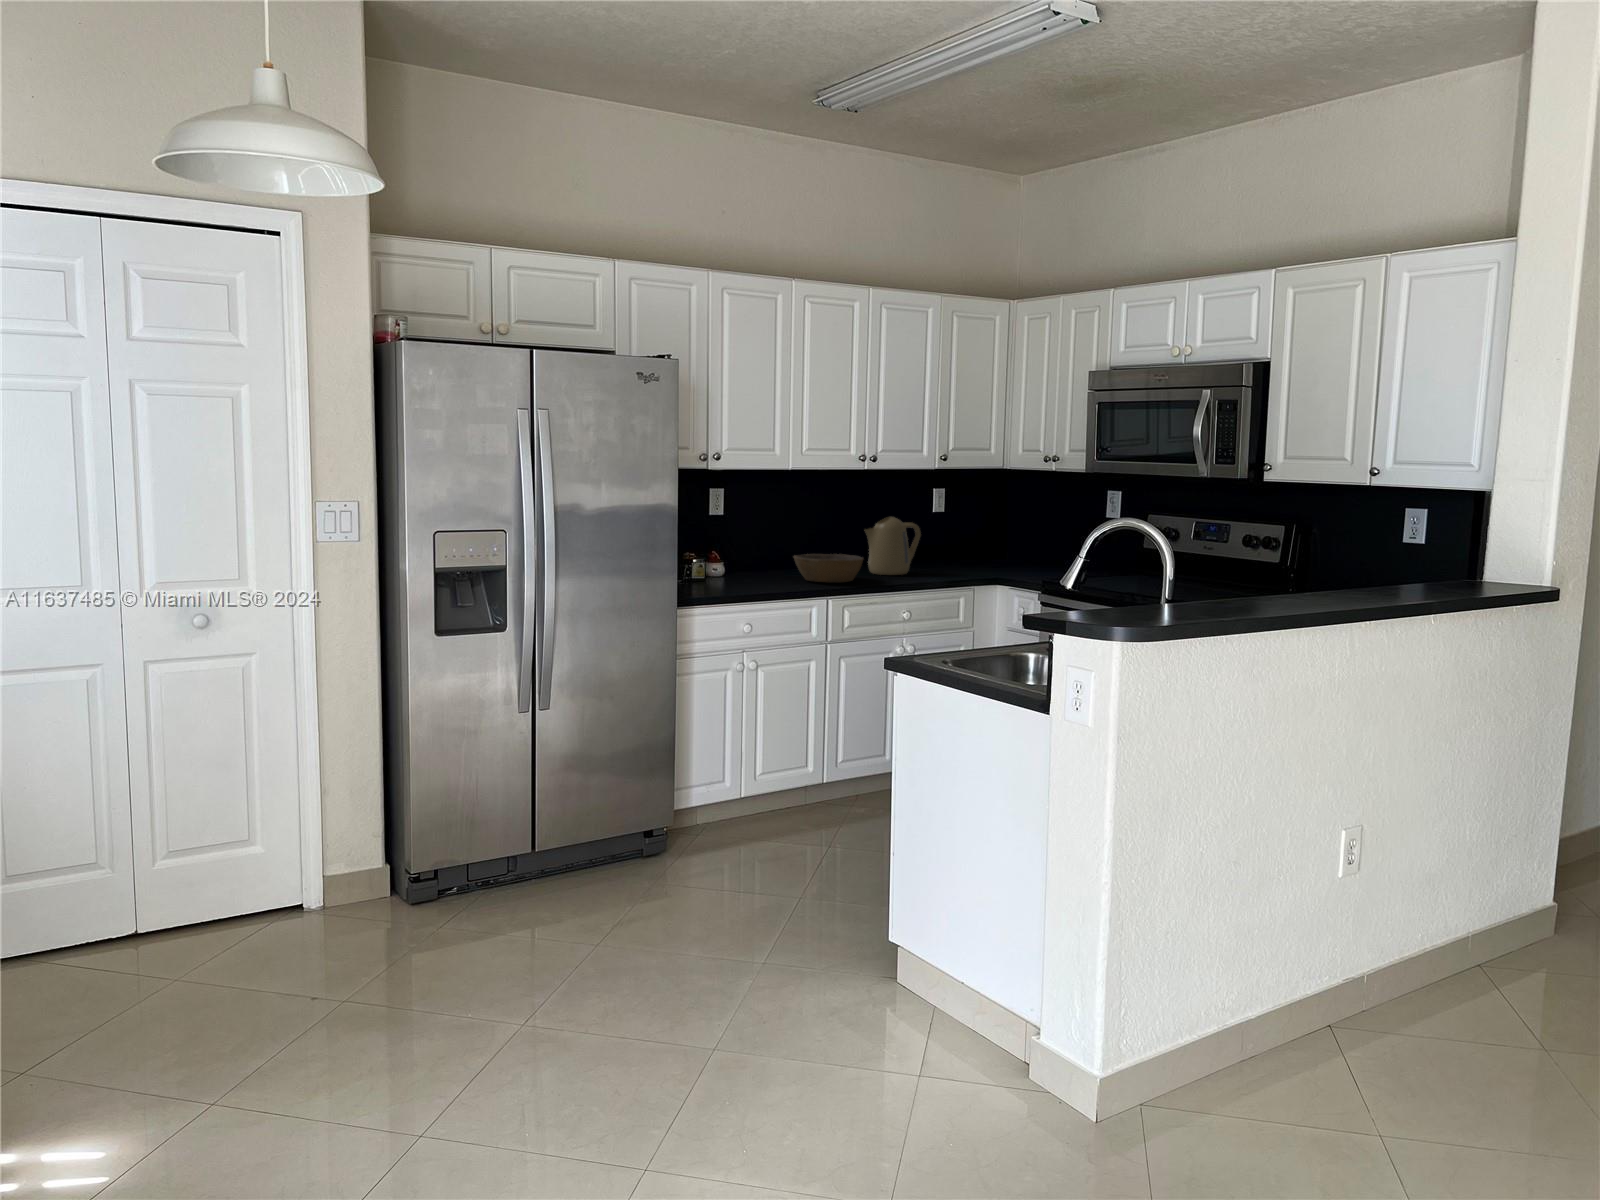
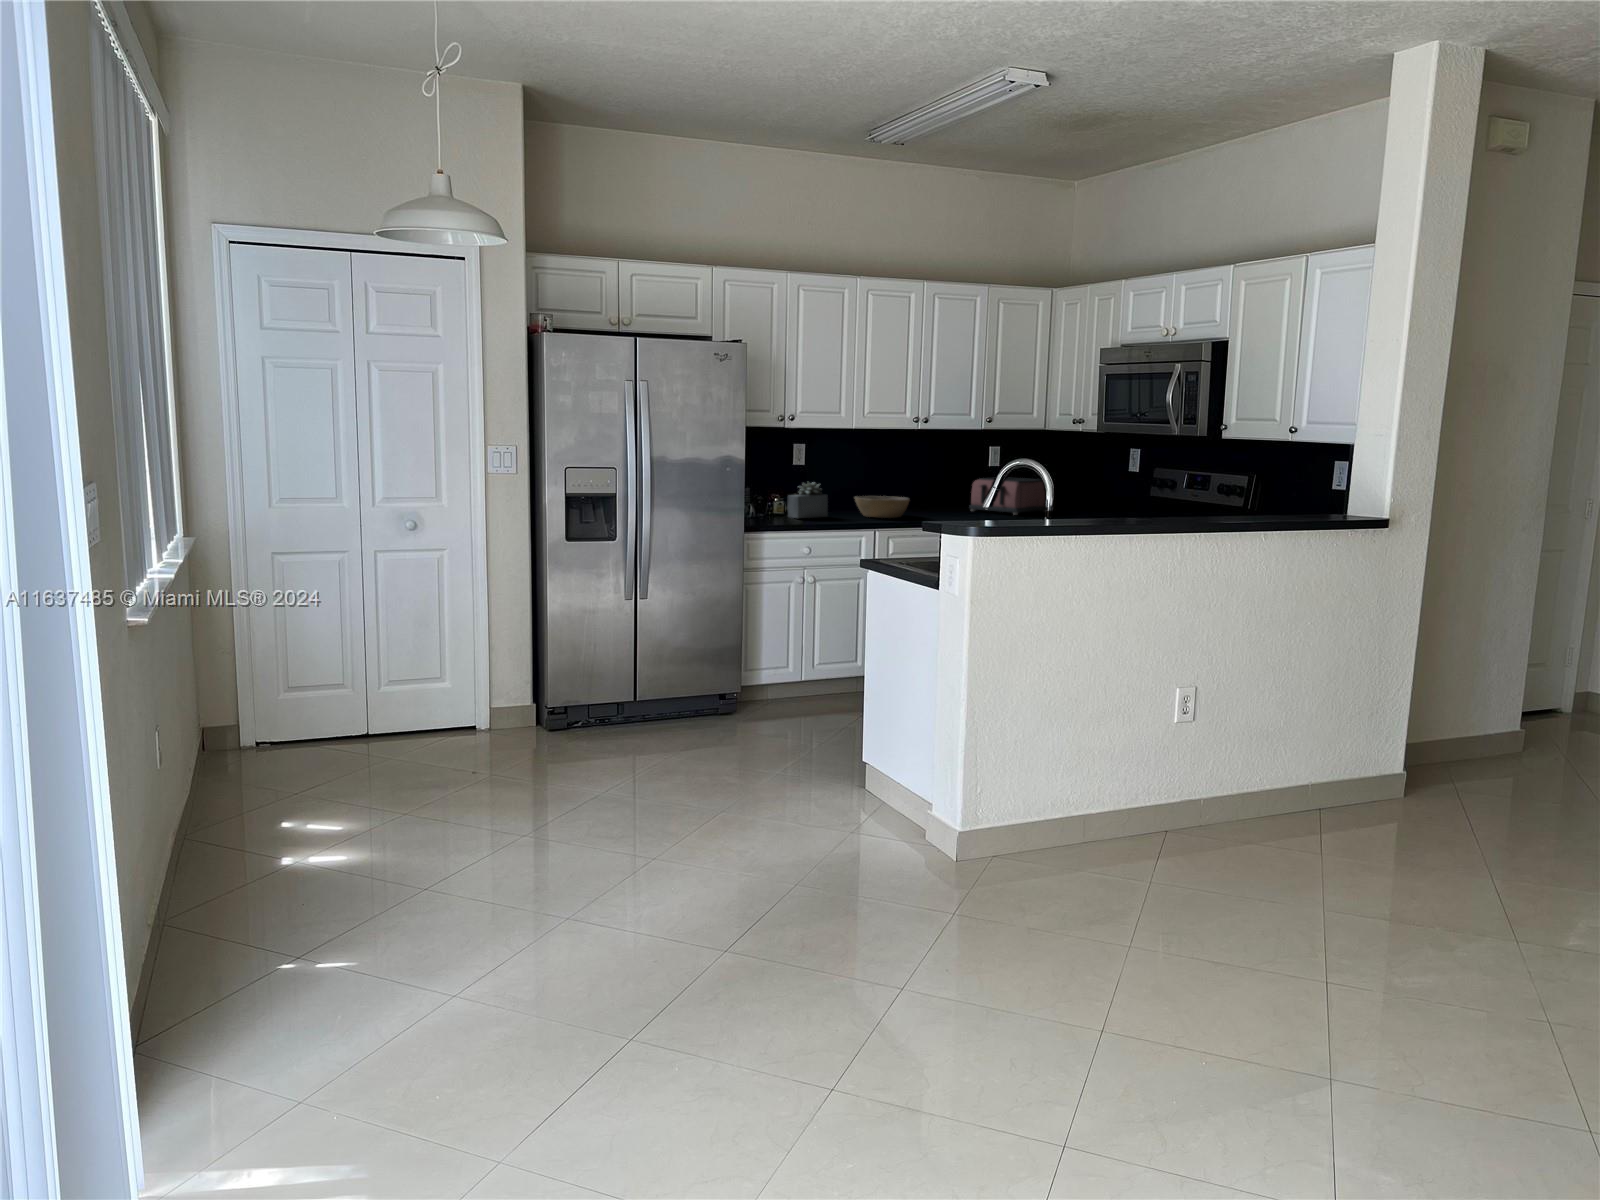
kettle: present [865,517,921,575] -> none [918,468,965,515]
toaster: none [920,526,1012,573] -> present [969,477,1049,515]
succulent plant: none [713,538,767,587] -> present [788,482,828,518]

